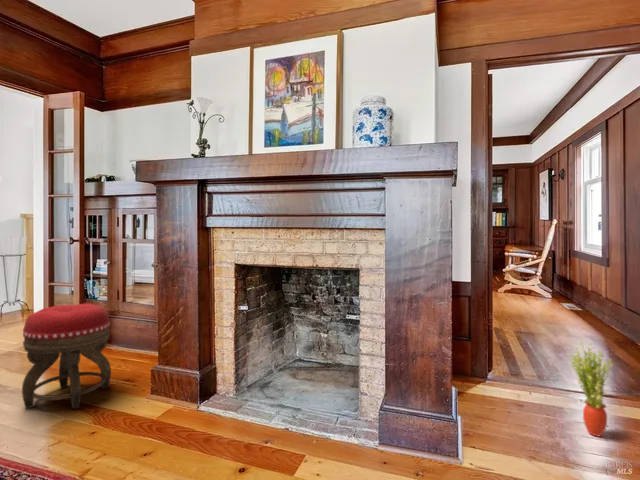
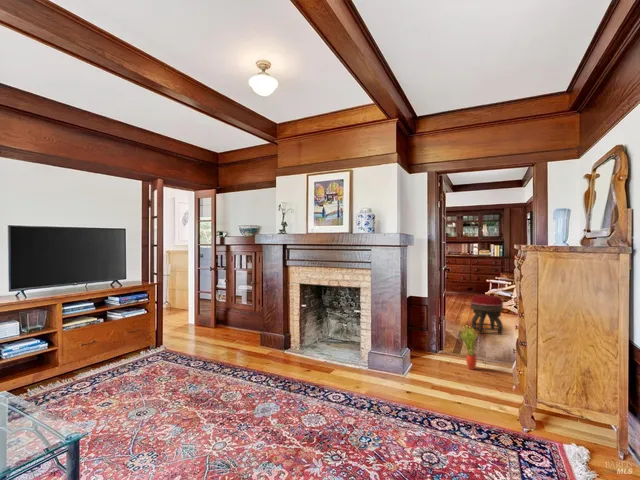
footstool: present [22,303,111,409] -> present [471,294,503,334]

